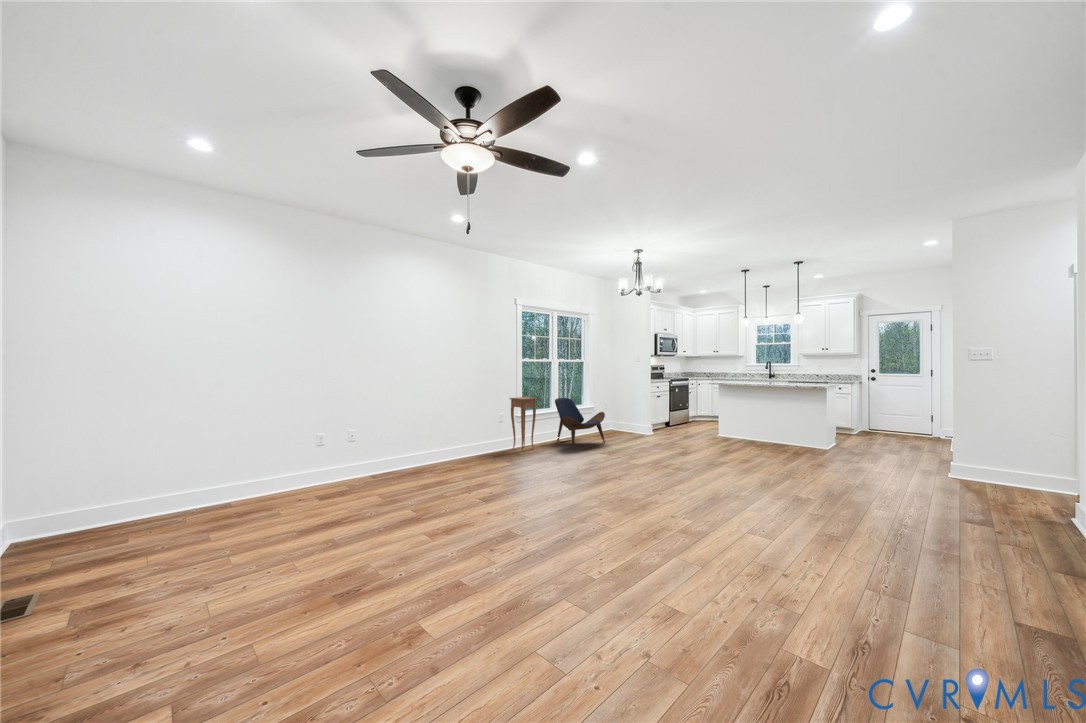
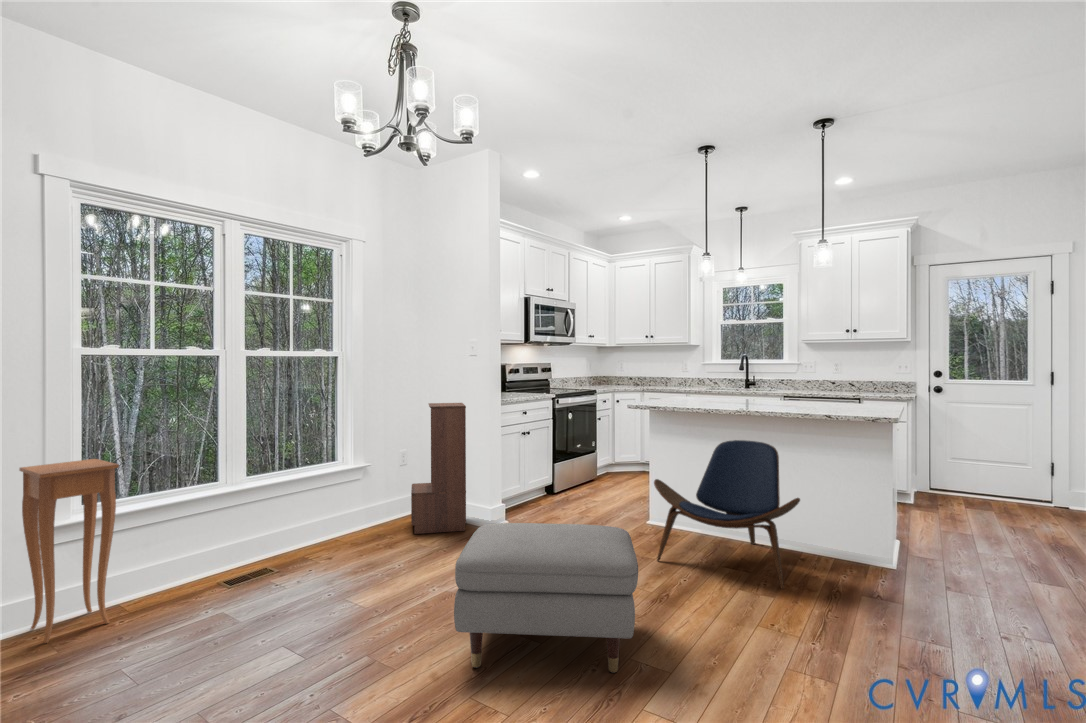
bookshelf: none [612,382,637,435] -> present [411,403,466,534]
lounge chair: present [555,398,605,450] -> present [654,440,800,589]
ottoman: none [656,421,718,464] -> present [454,523,638,673]

